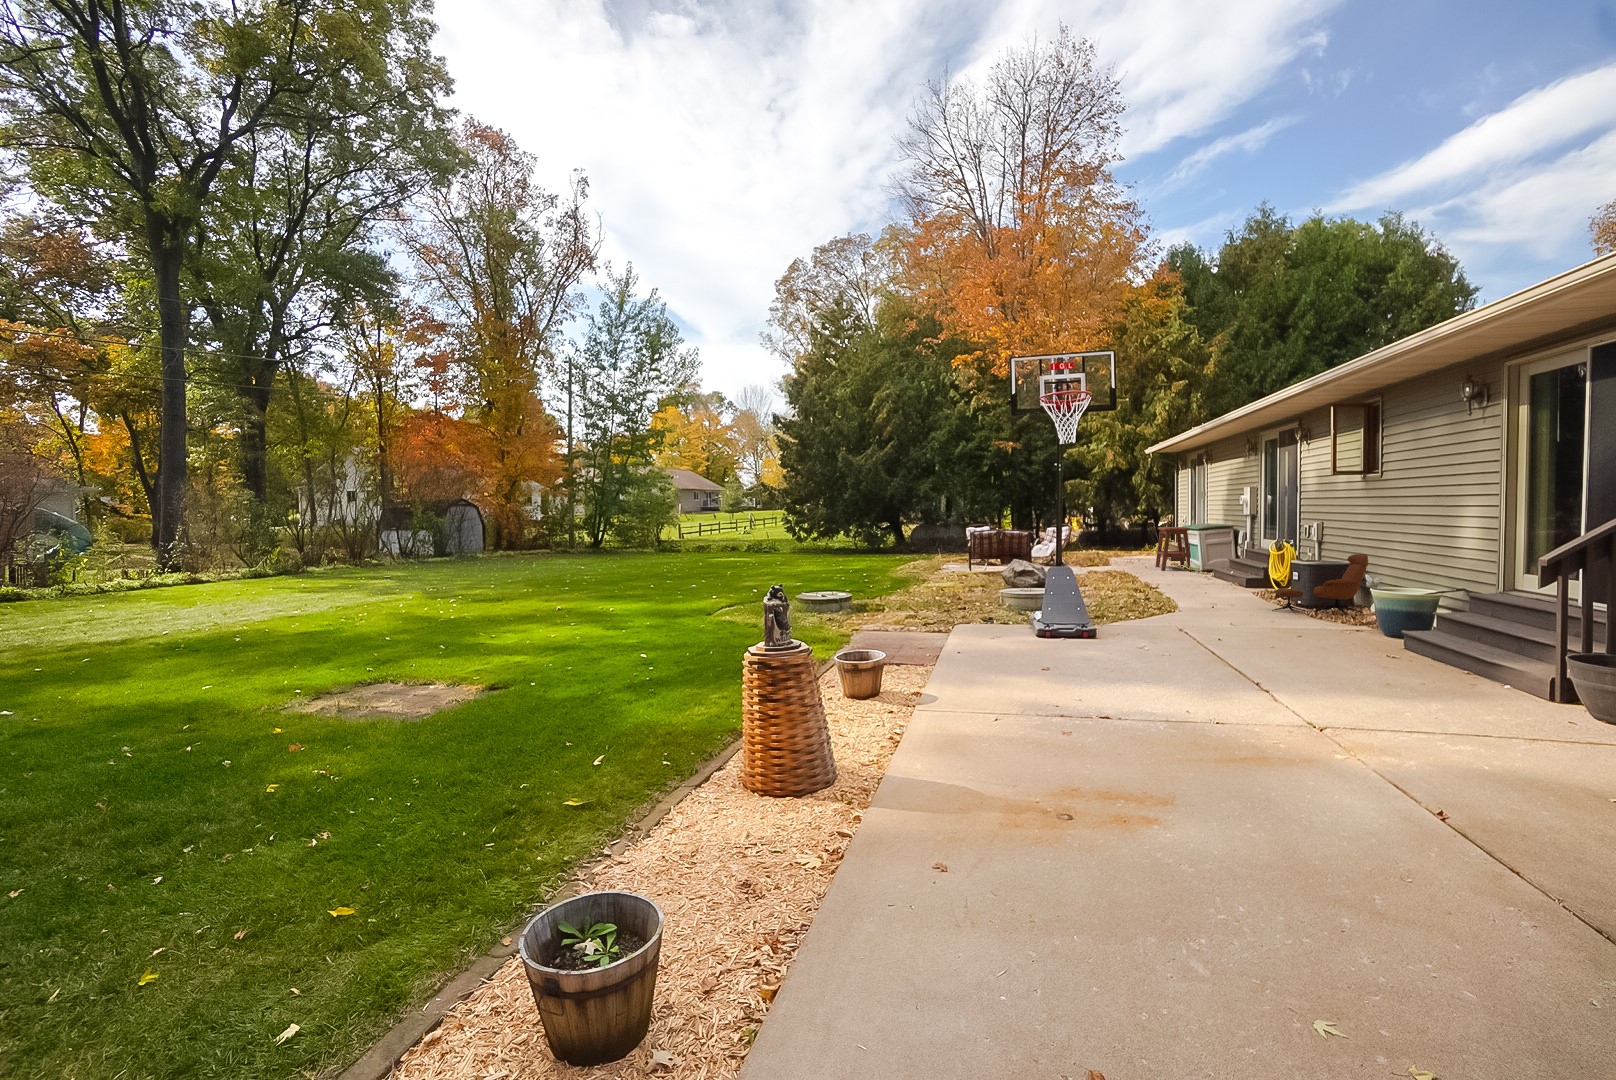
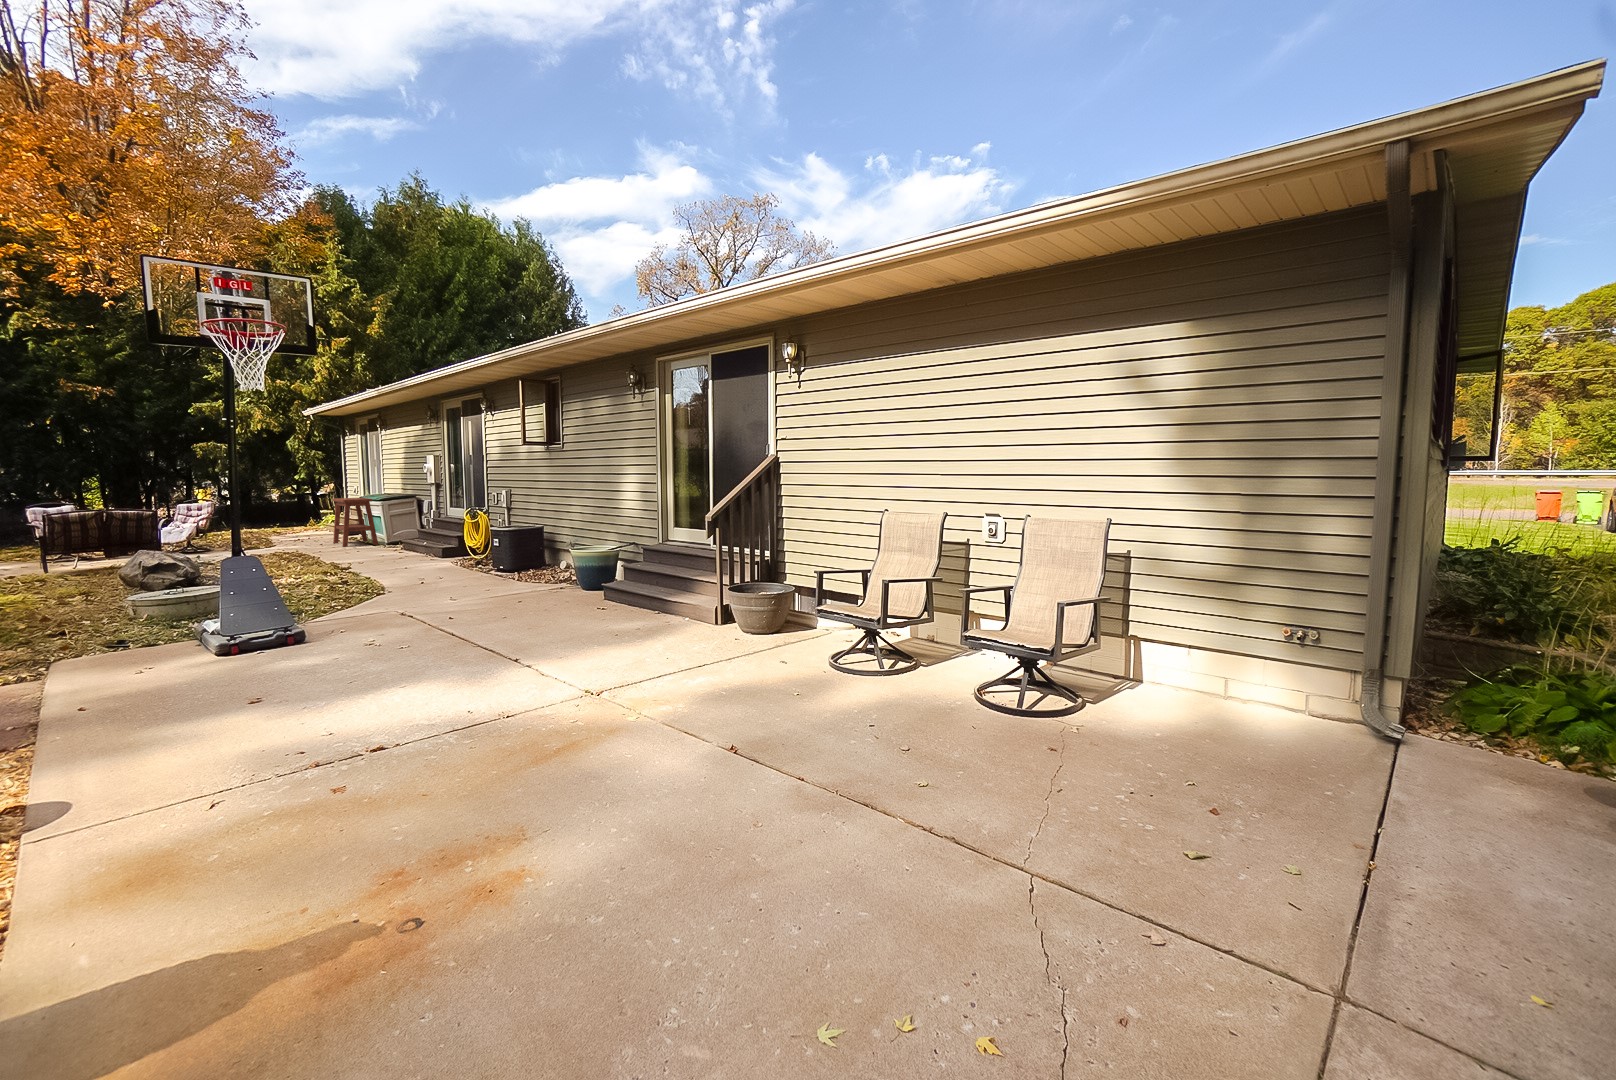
lounge chair: present [1272,554,1368,615] -> none [482,519,557,579]

